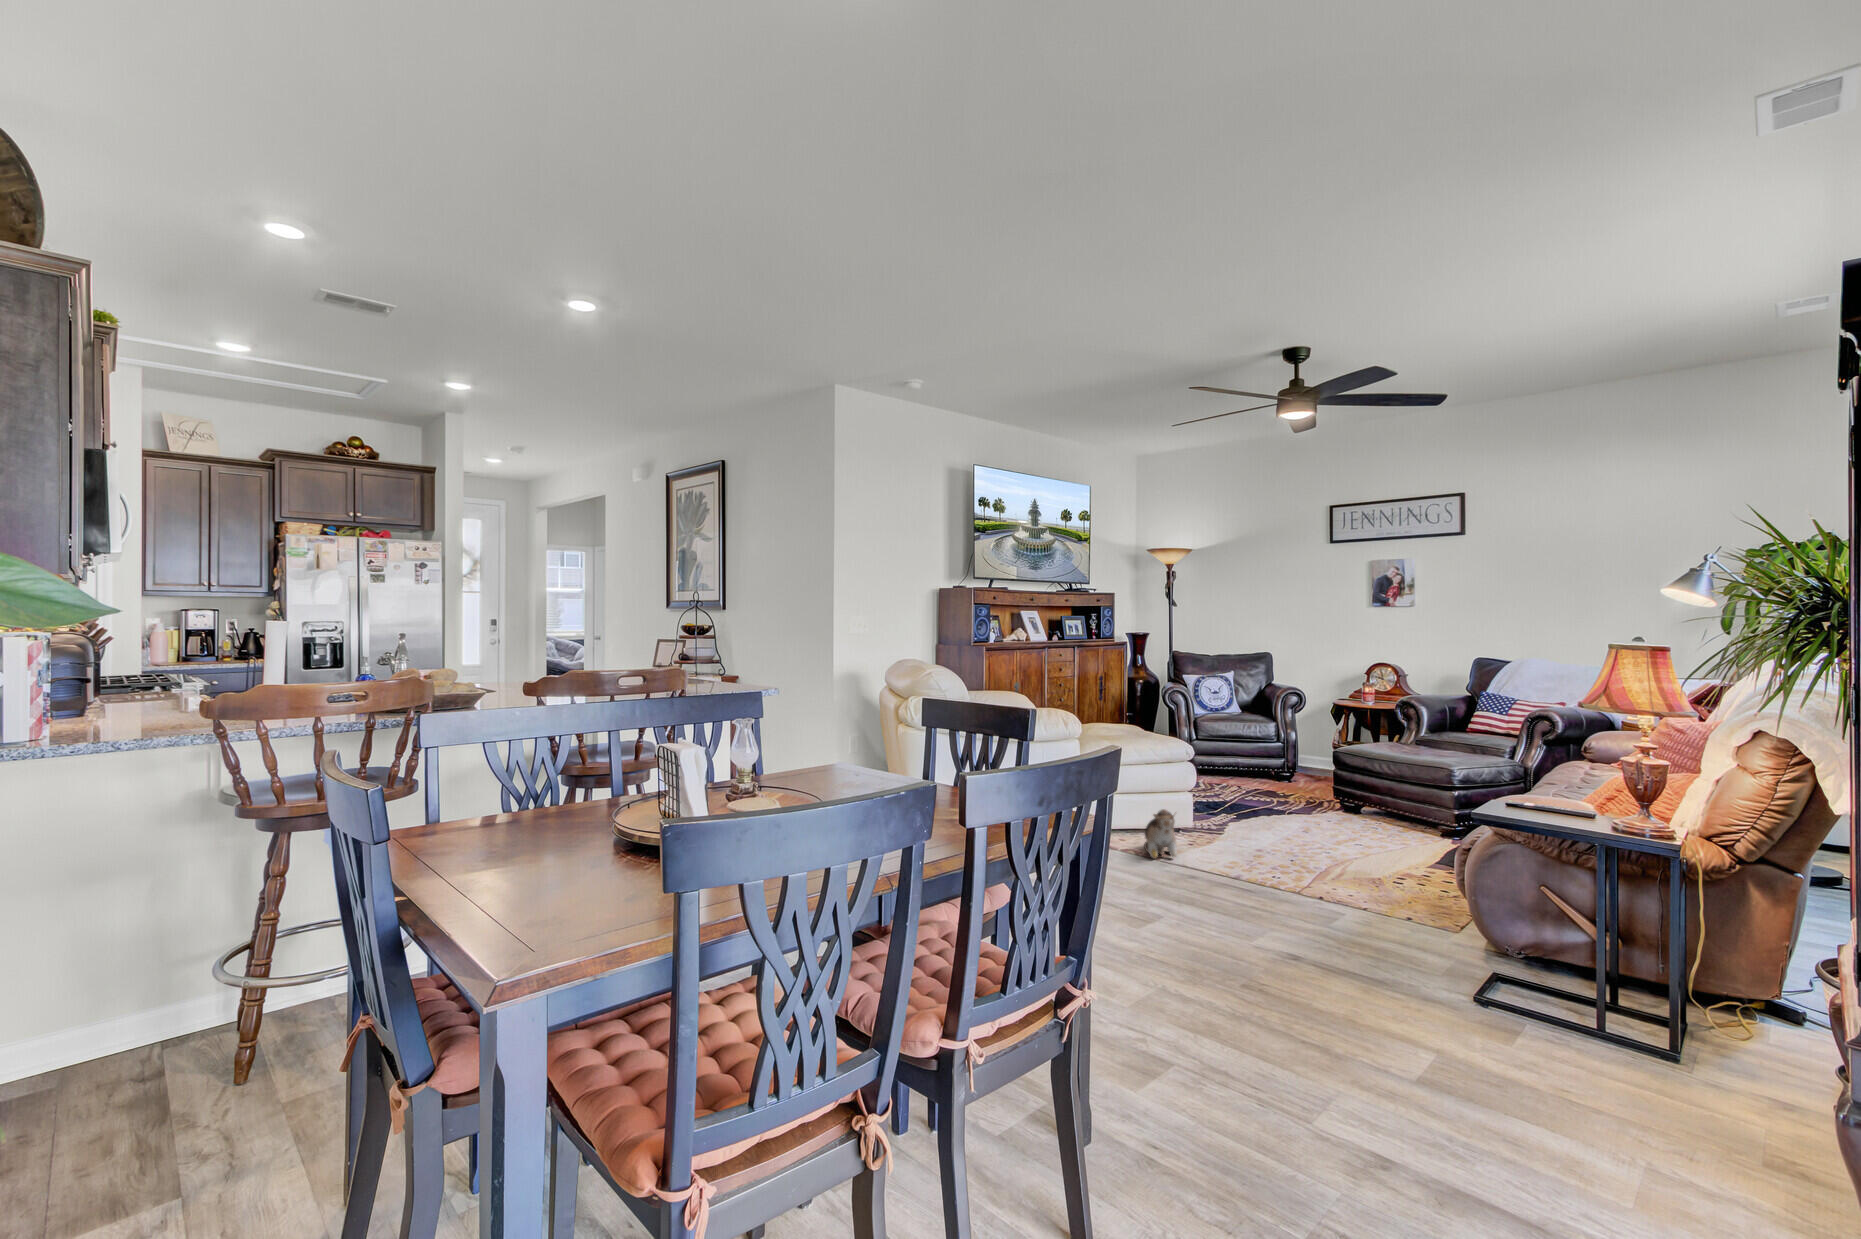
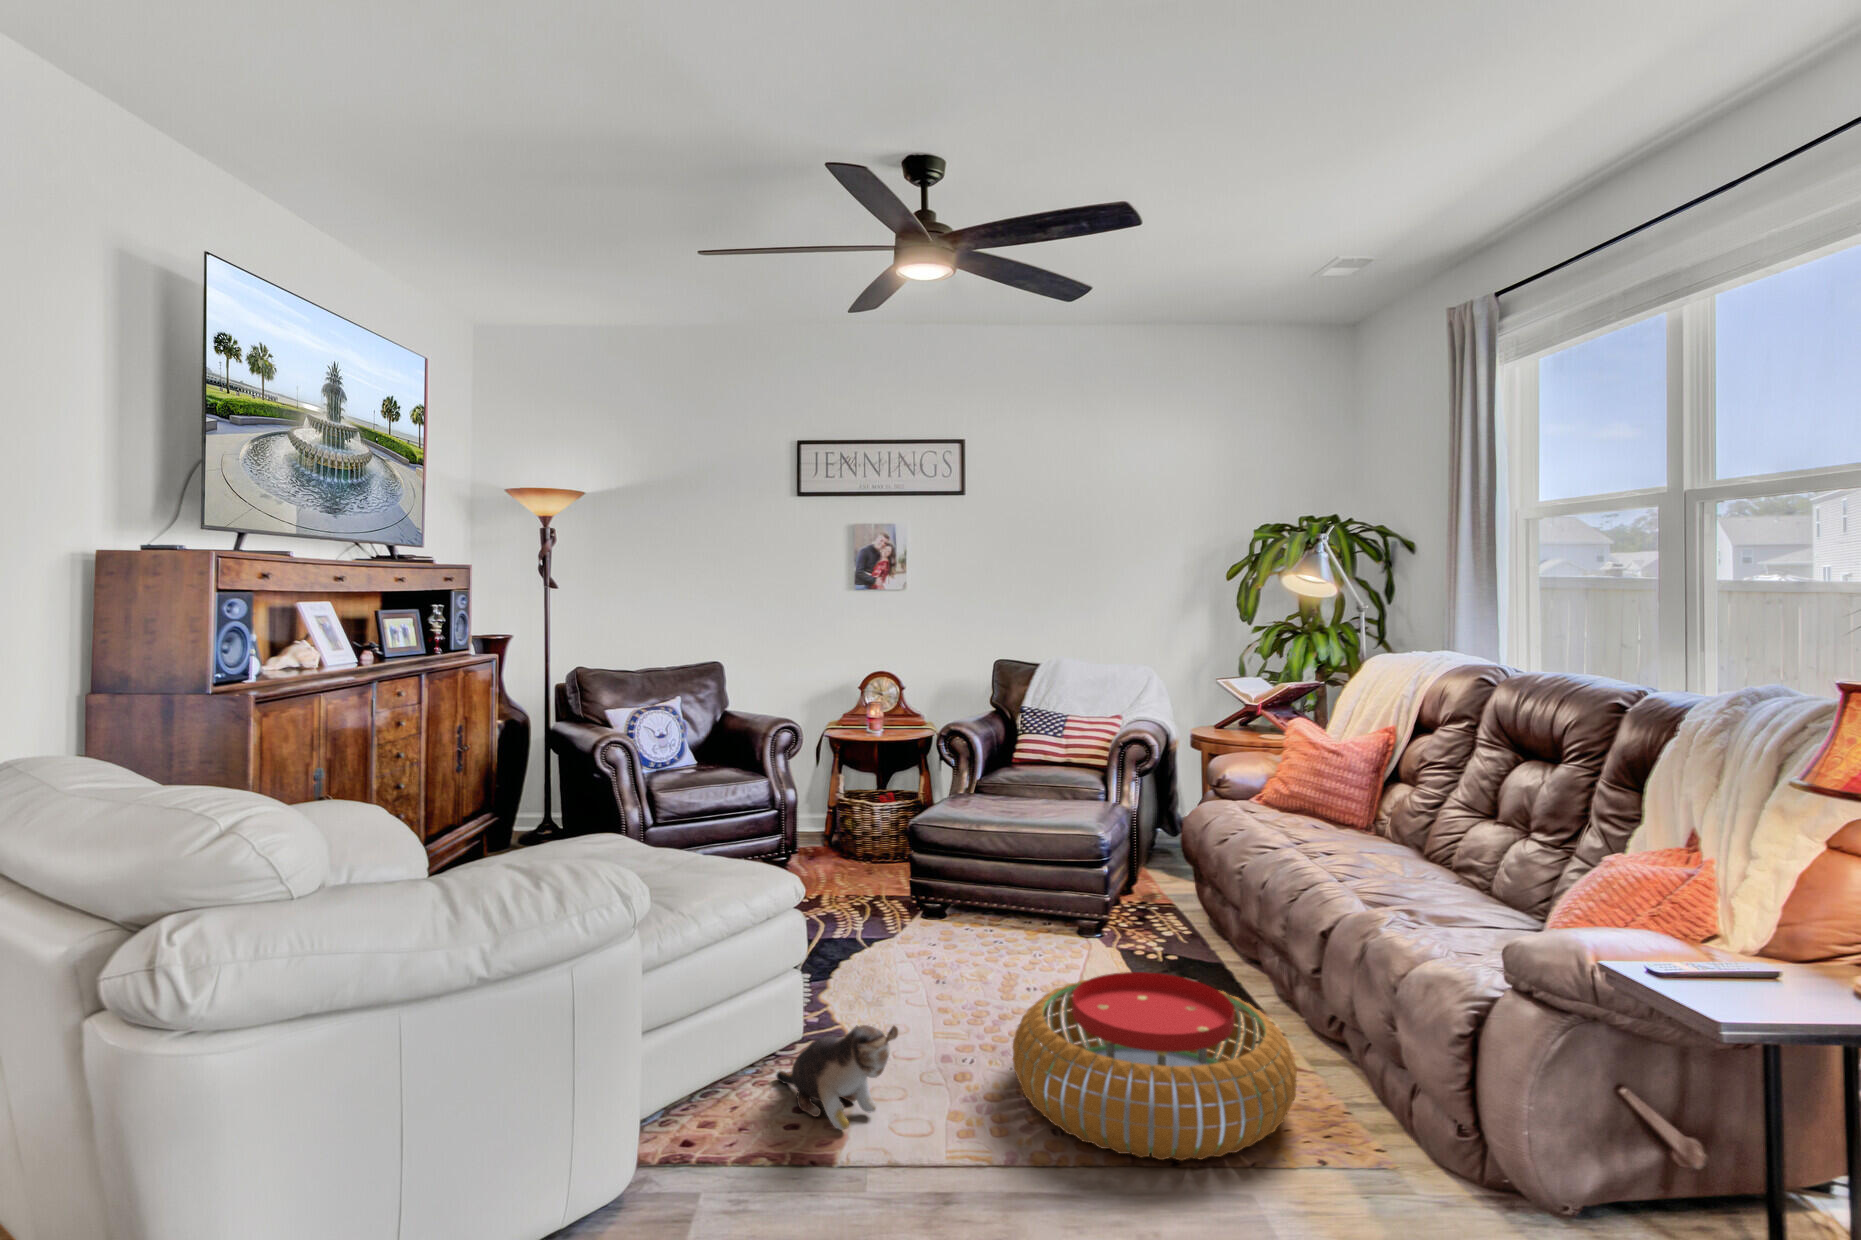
pouf: none [1244,821,1422,913] -> present [1013,972,1297,1161]

